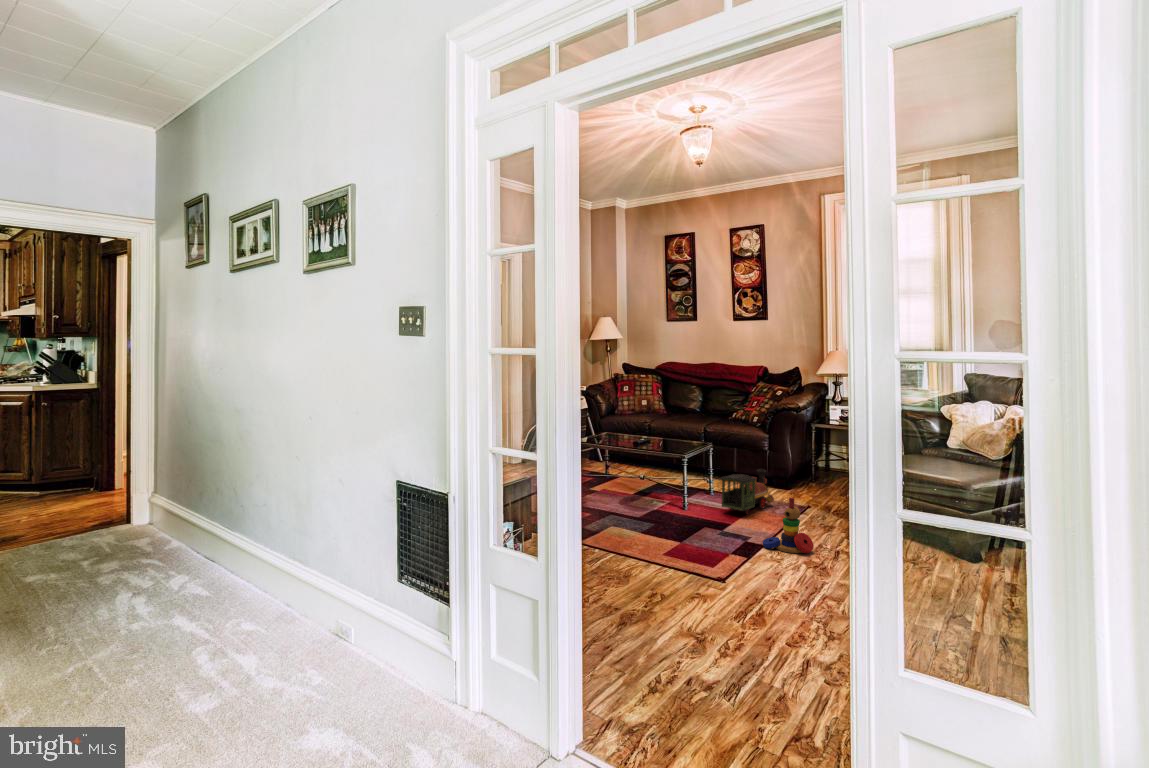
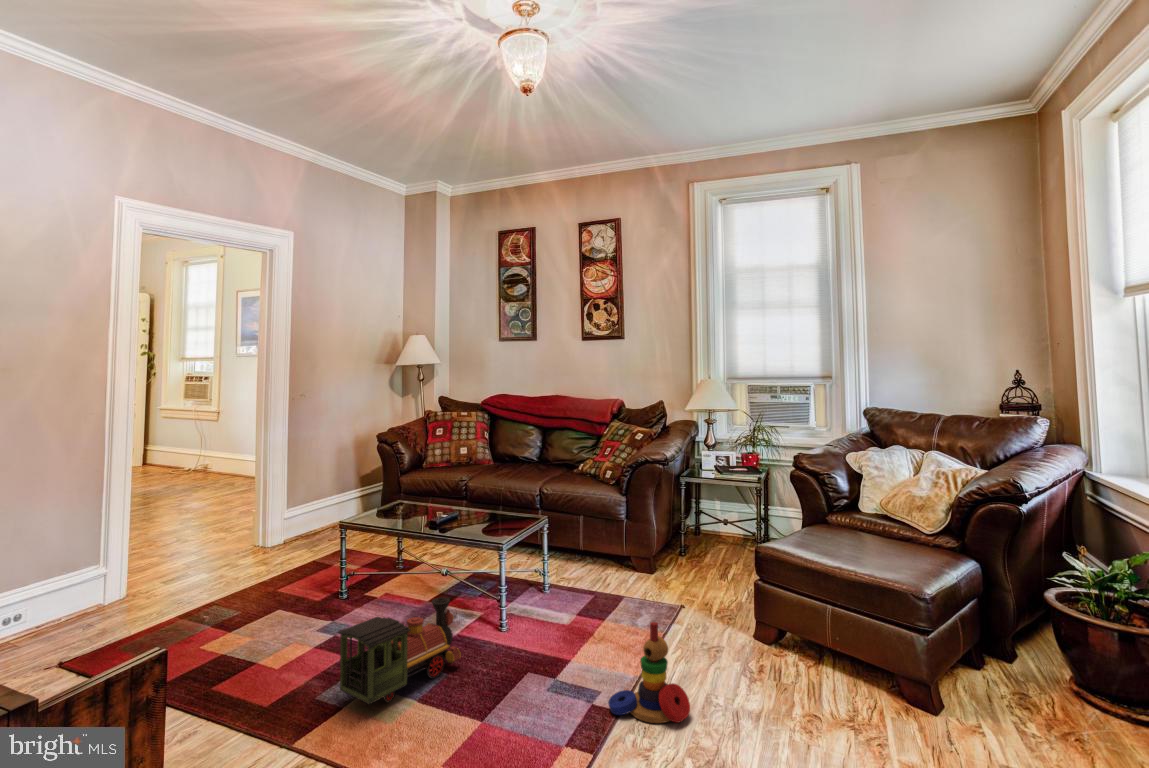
toy train: present [722,469,774,514] -> present [338,597,461,704]

